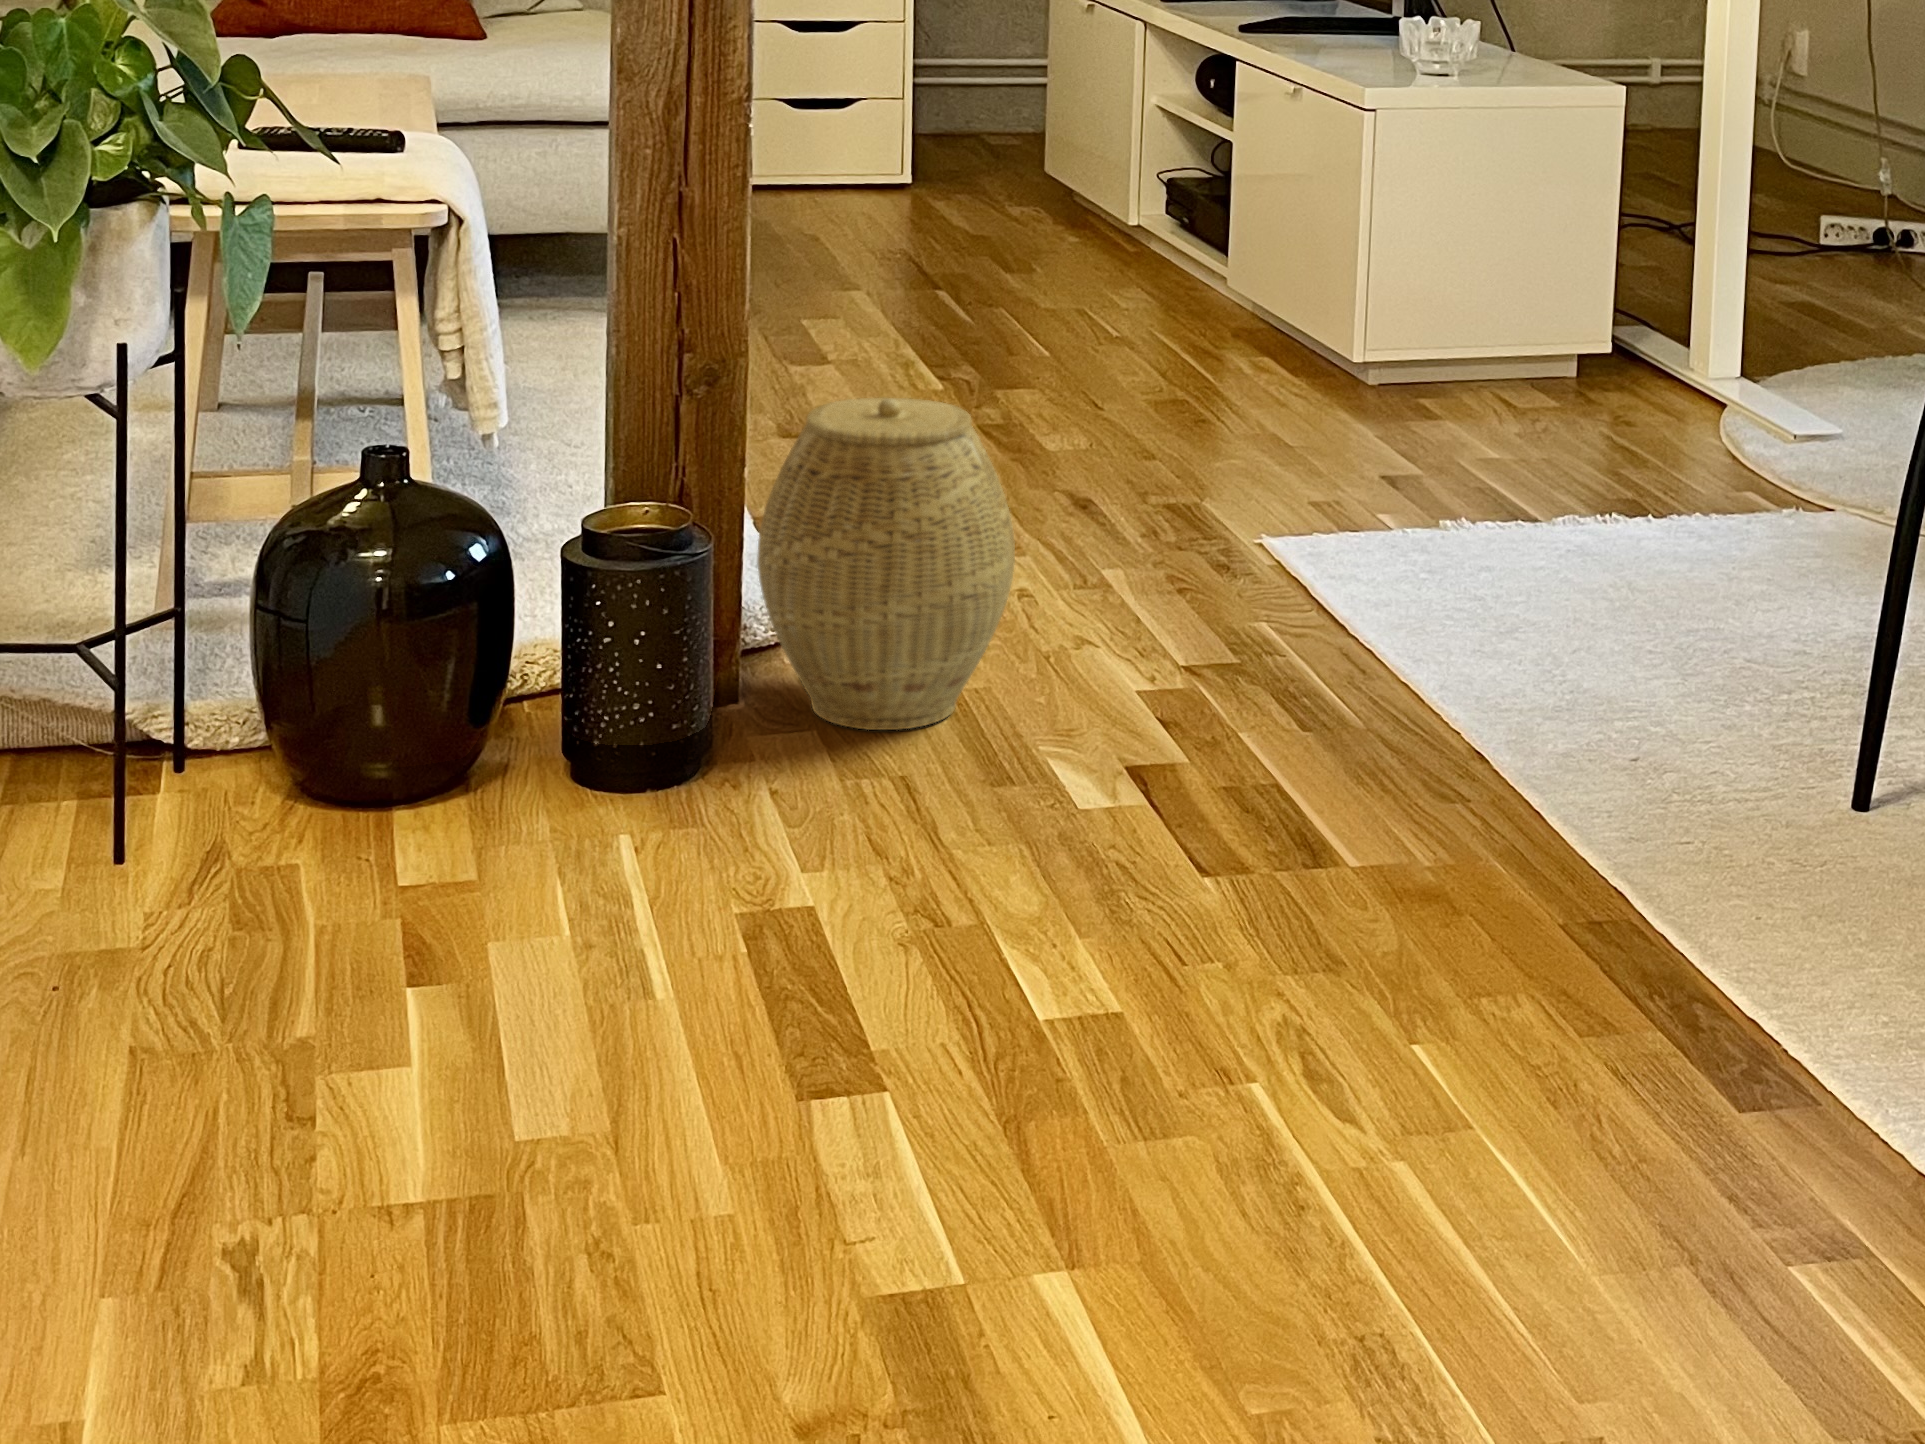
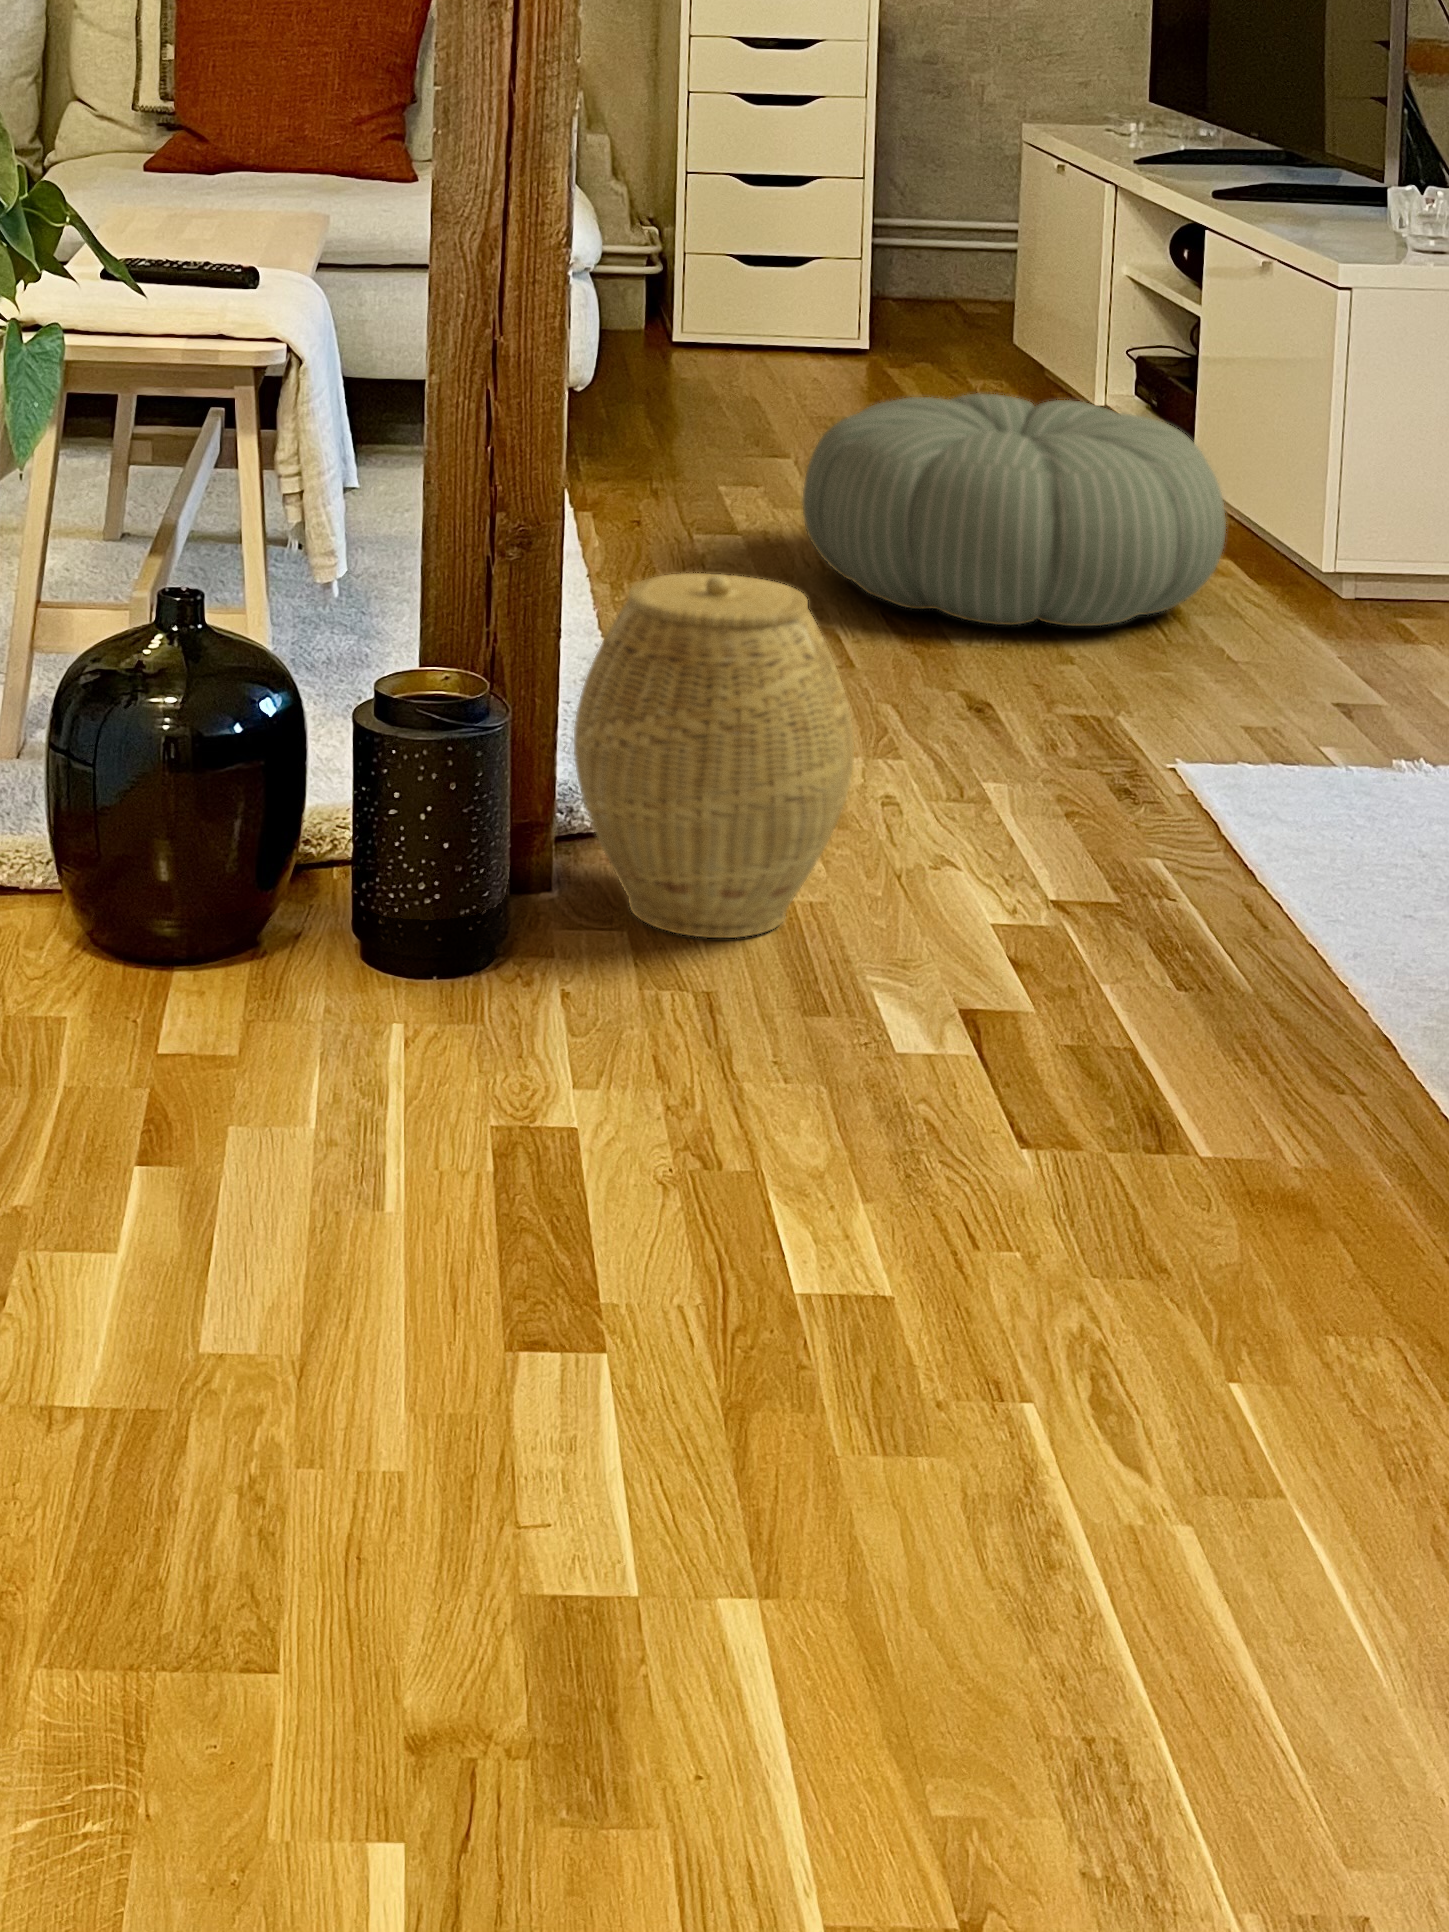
pouf: none [897,220,1278,431] -> present [802,393,1226,626]

